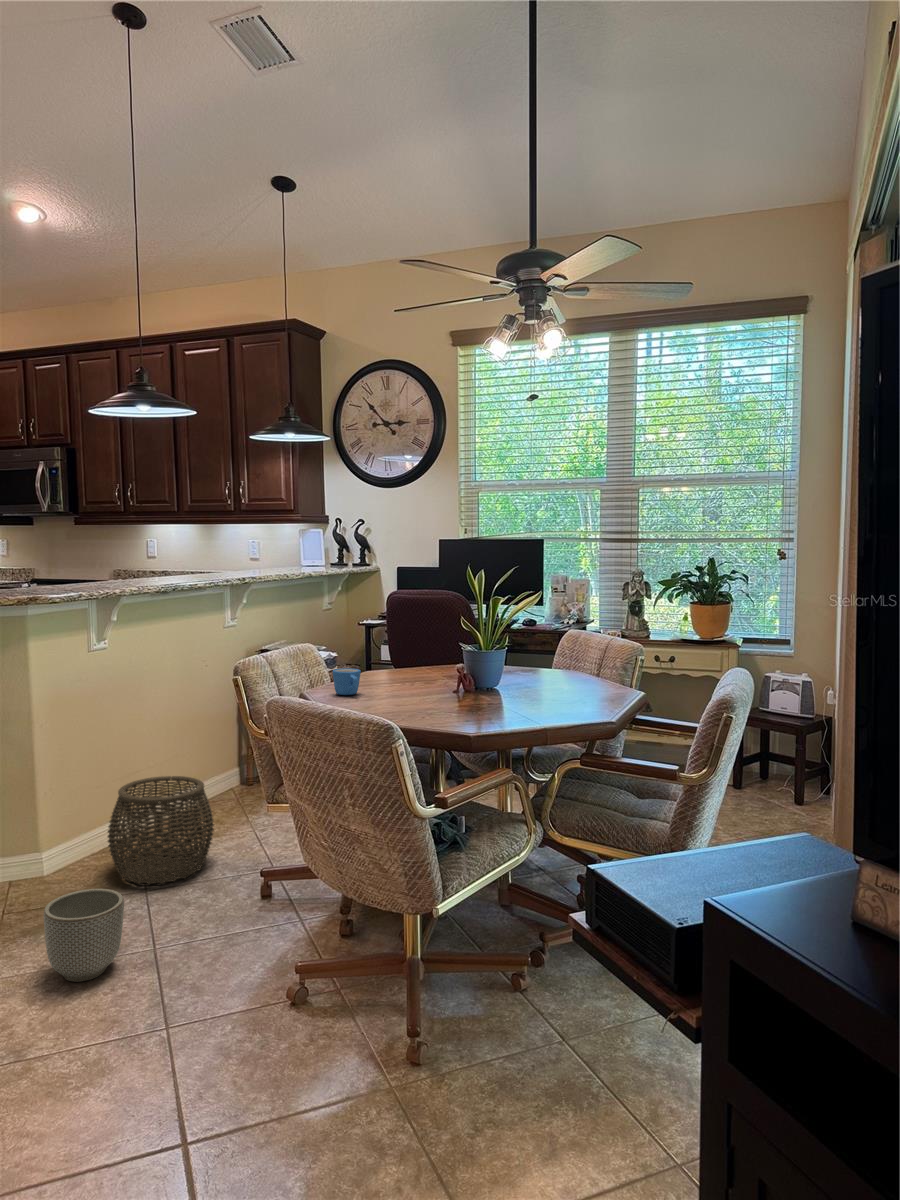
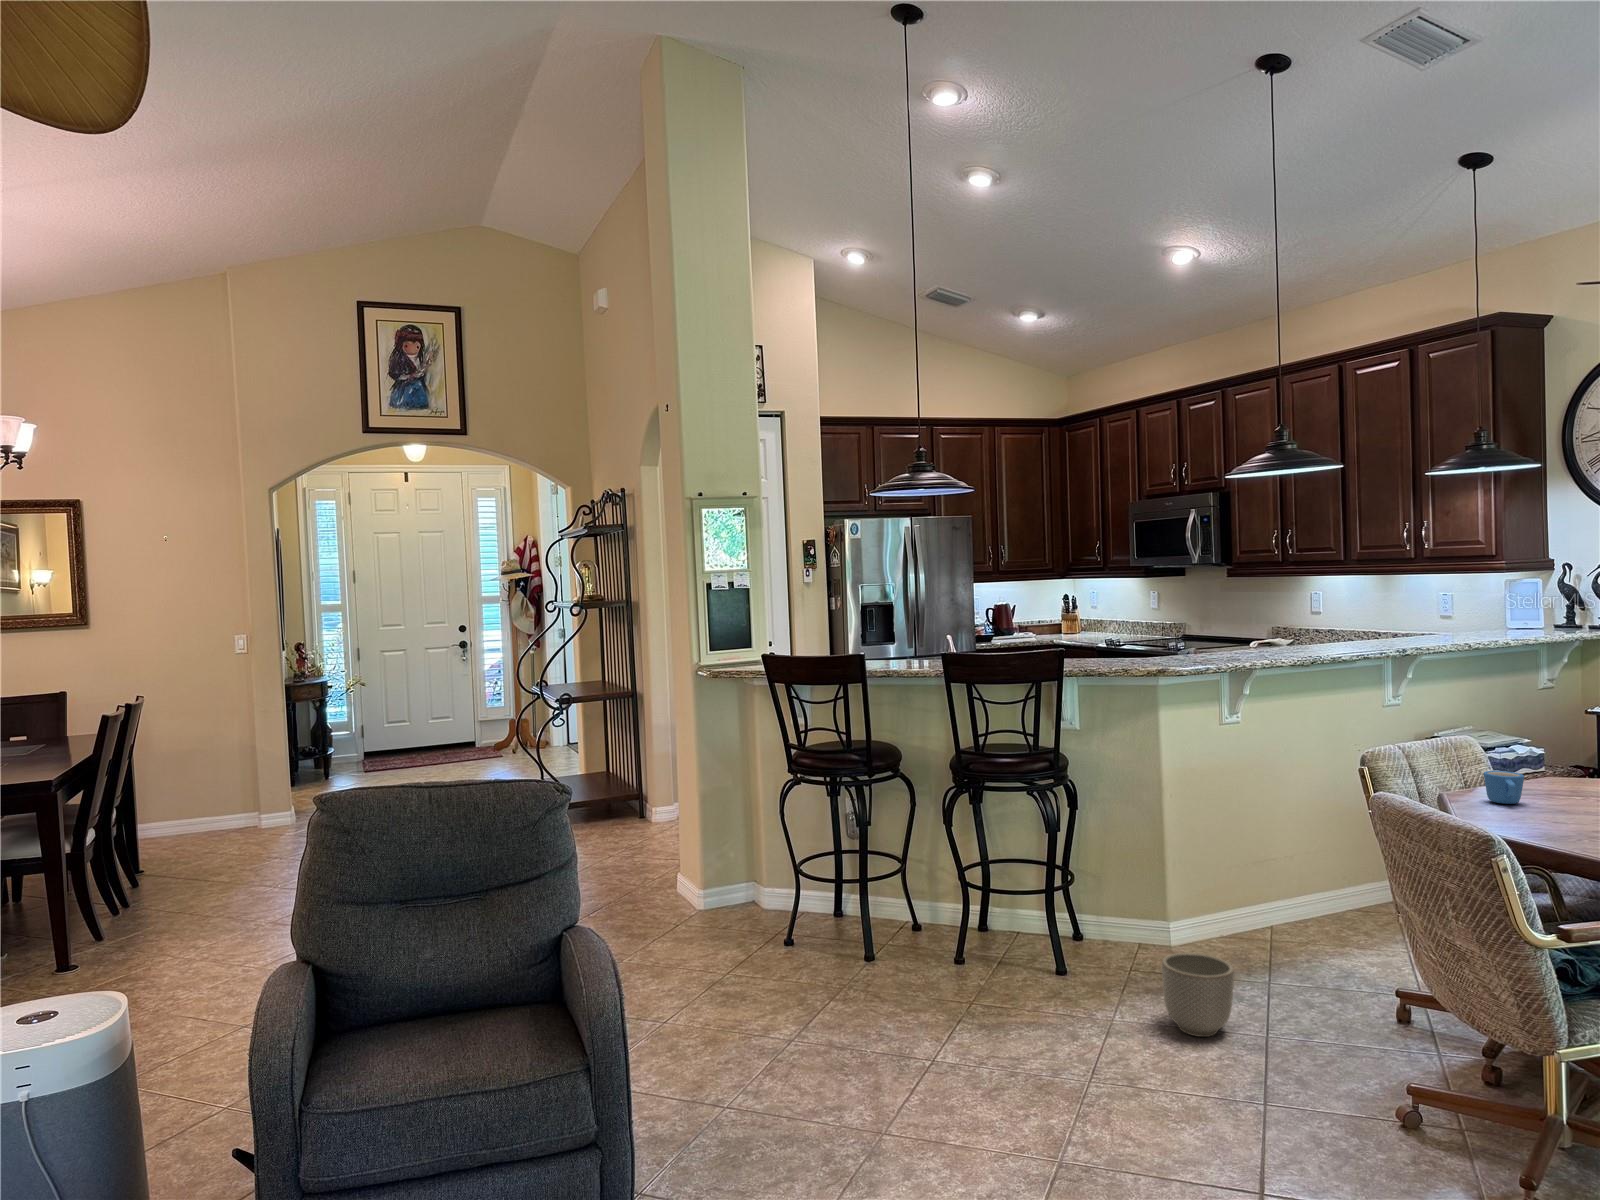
woven basket: present [108,776,214,885] -> none [1232,865,1349,980]

